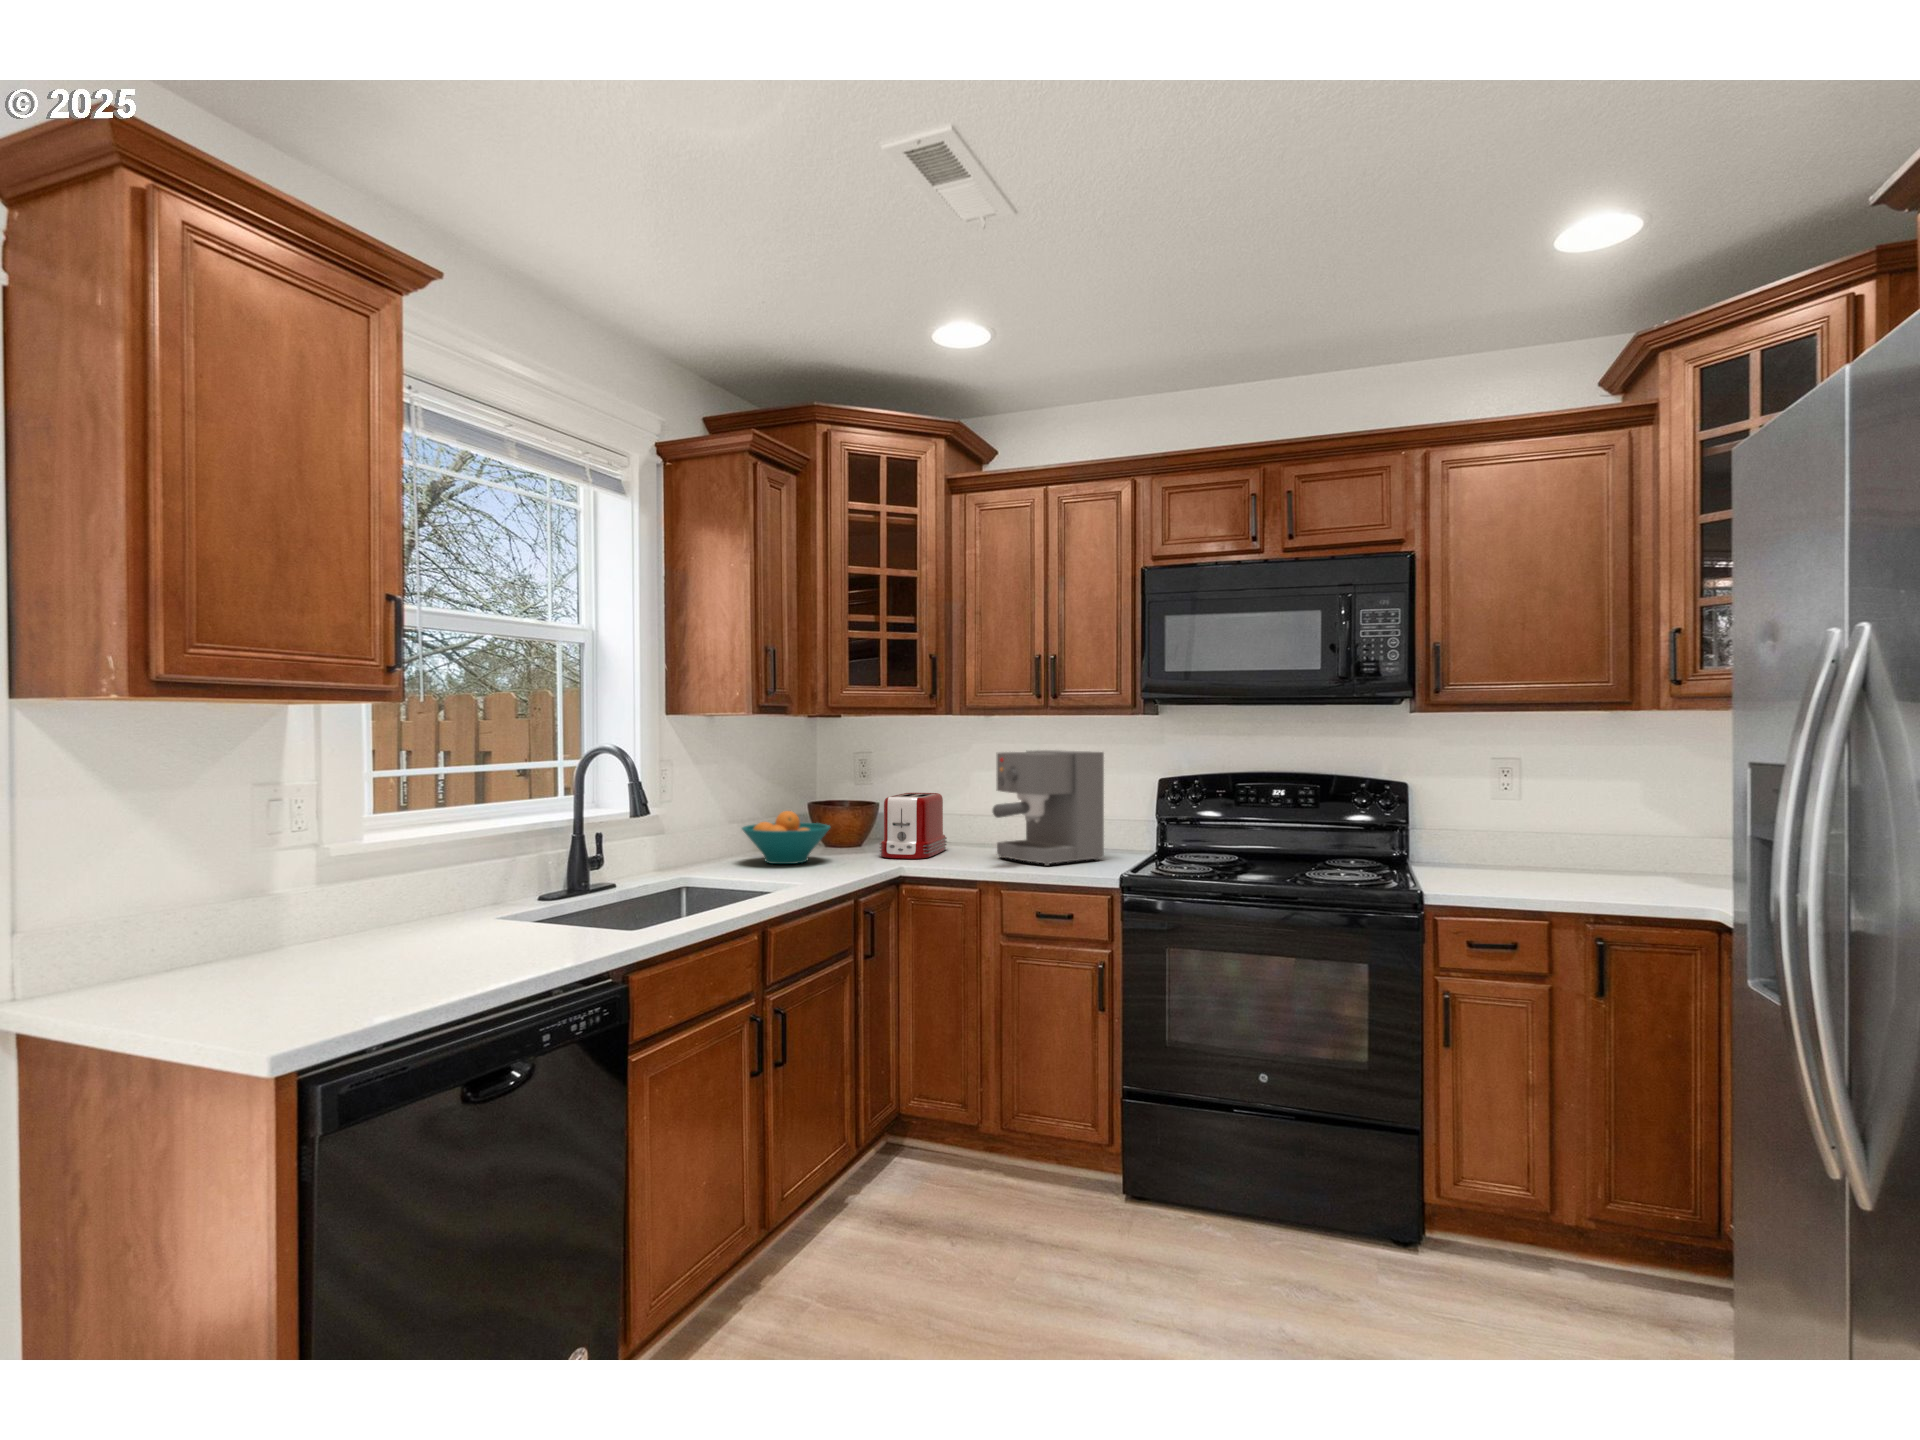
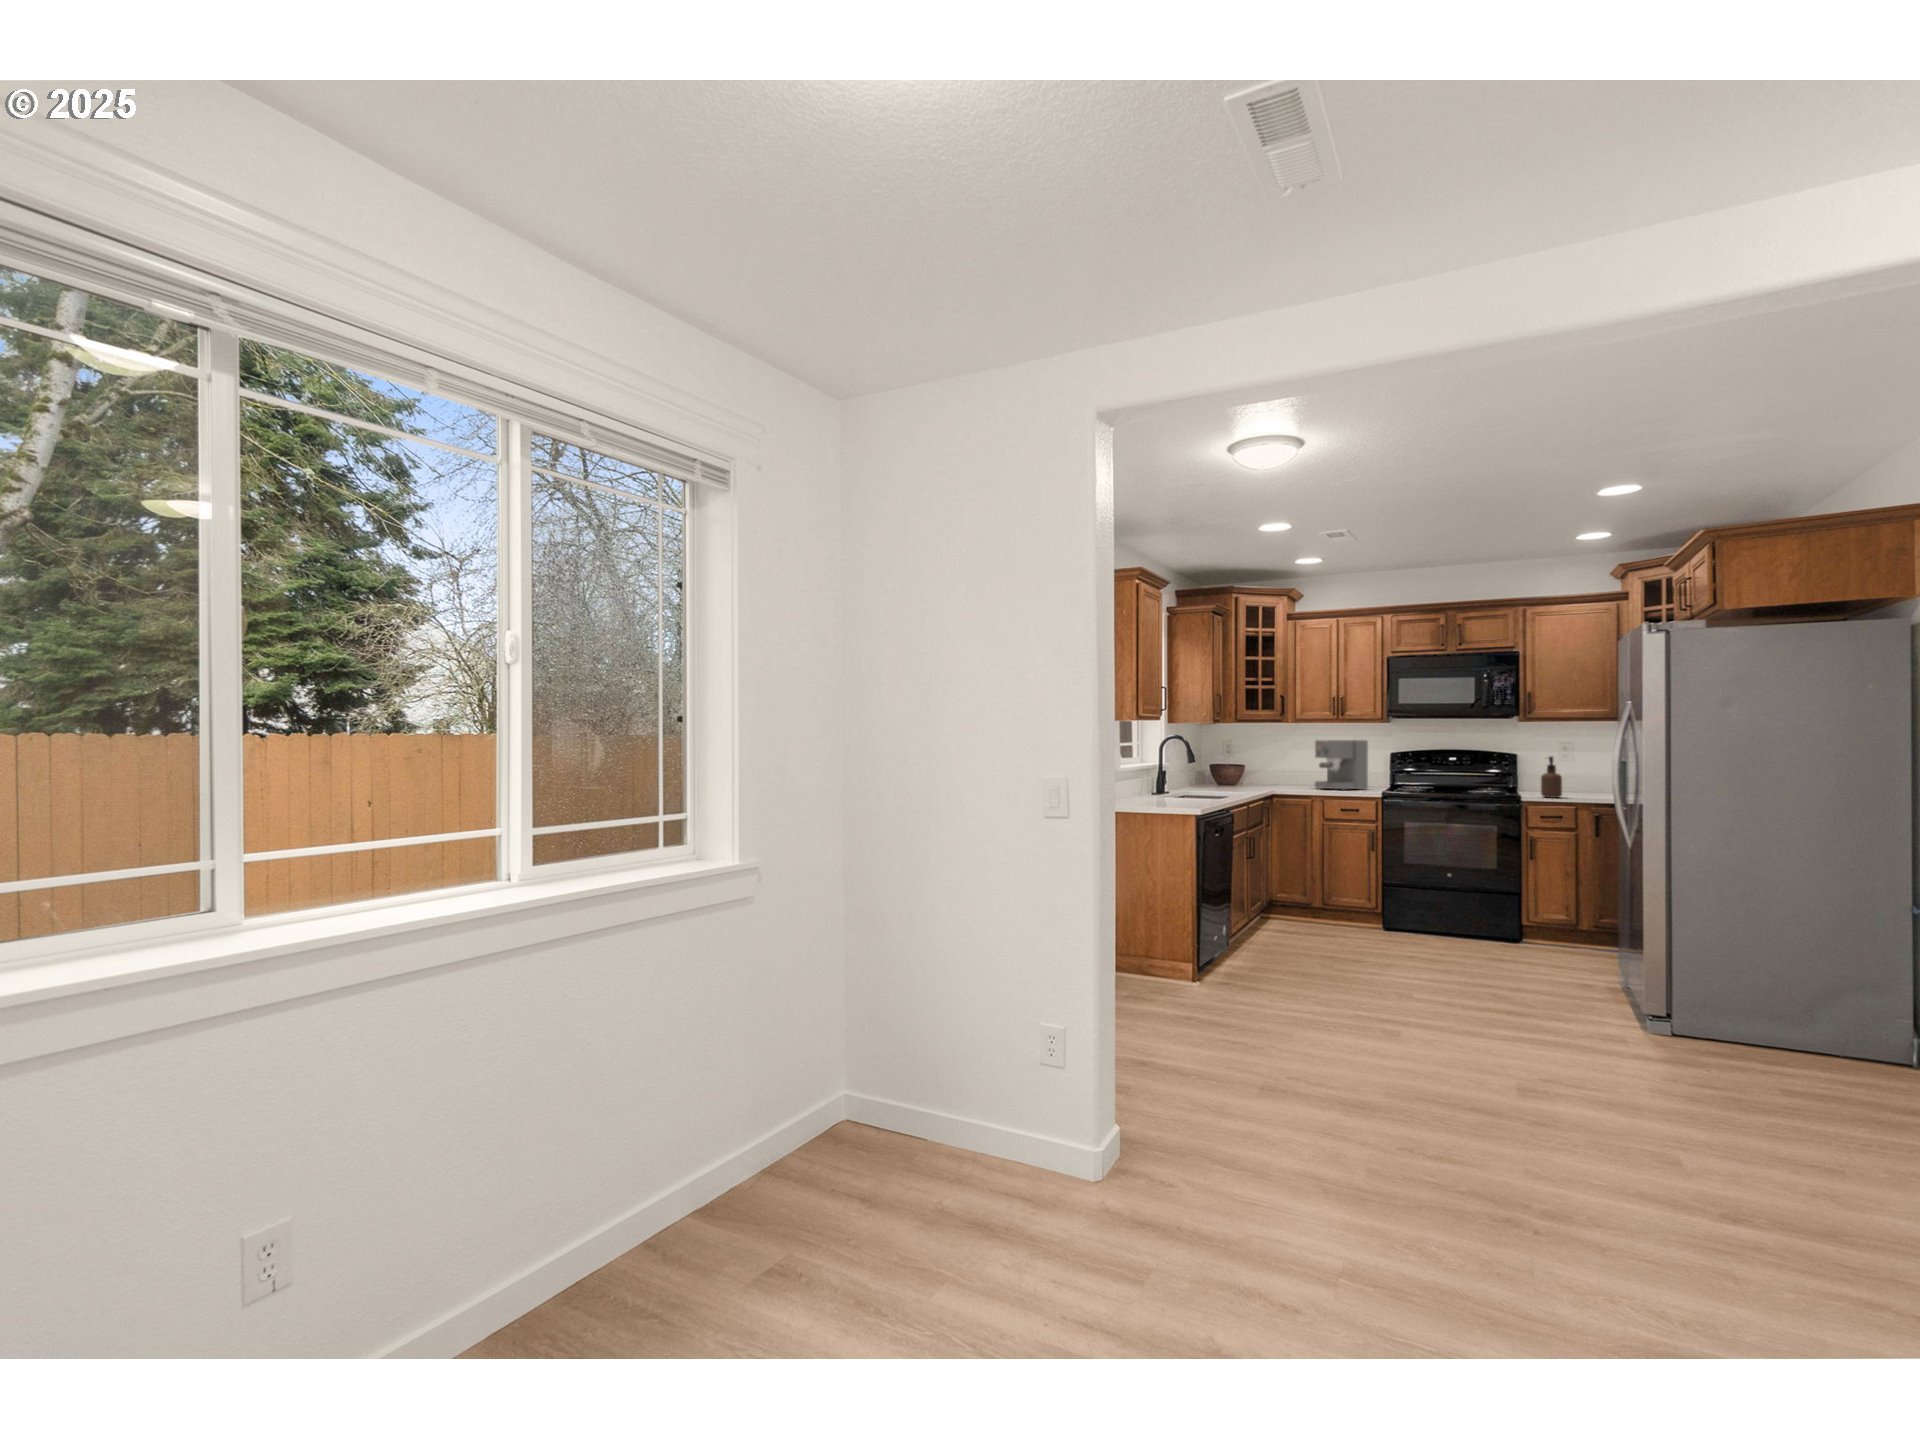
toaster: present [880,793,947,859] -> none [1258,760,1285,788]
soap dispenser: none [1467,794,1516,896] -> present [1541,756,1562,798]
fruit bowl: present [742,811,830,864] -> none [1199,765,1239,788]

